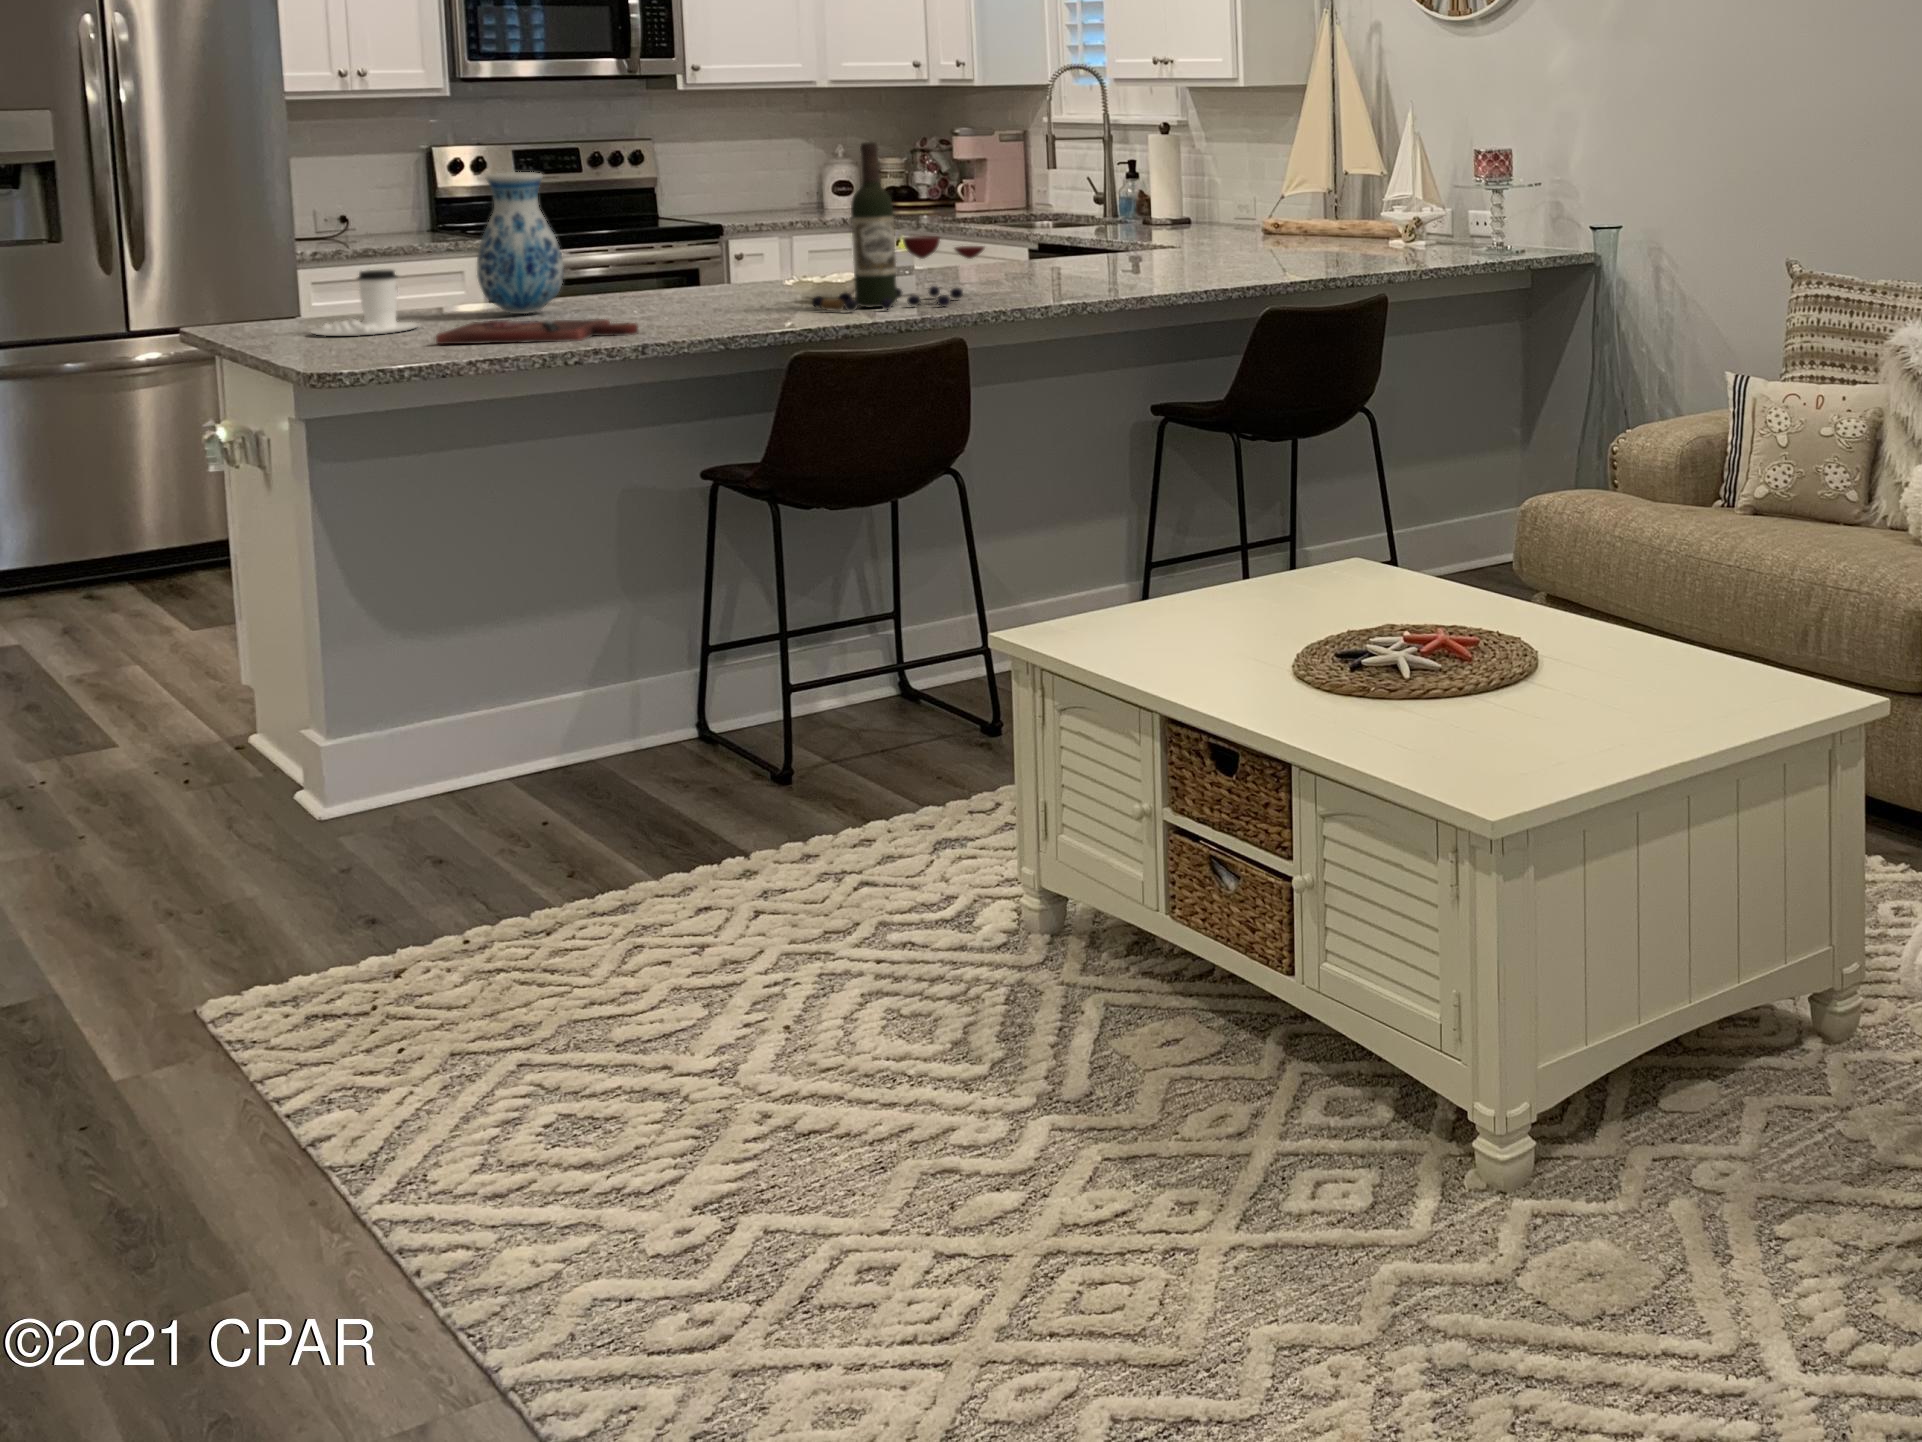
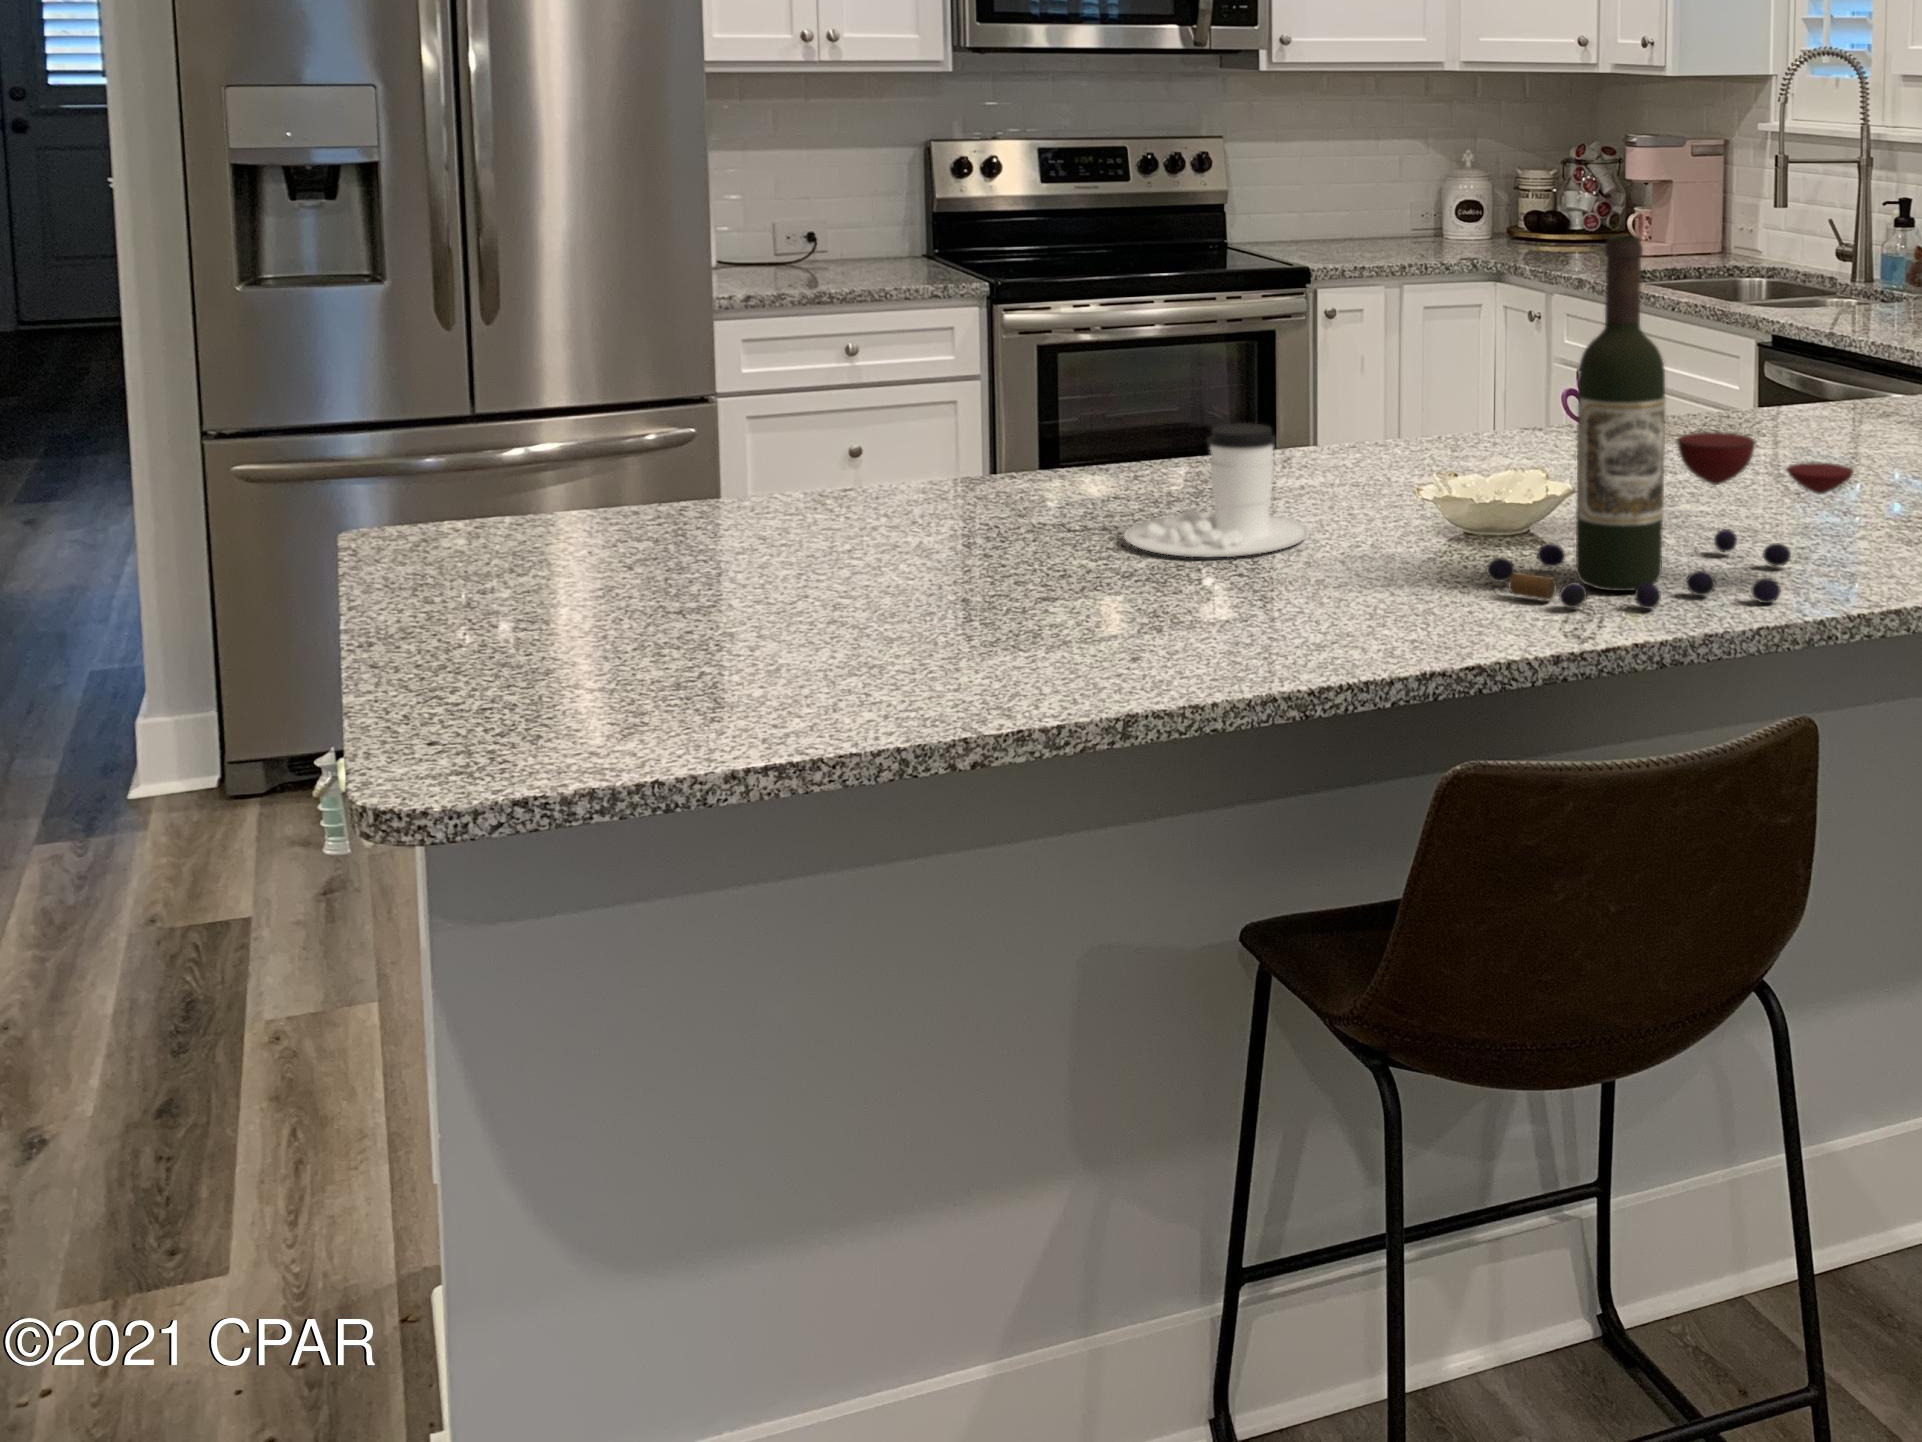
vase: present [477,172,564,314] -> none [856,259,1016,536]
coffee cup: present [311,270,419,336] -> present [1124,423,1309,557]
cutting board: present [436,319,638,344] -> none [697,603,1126,701]

